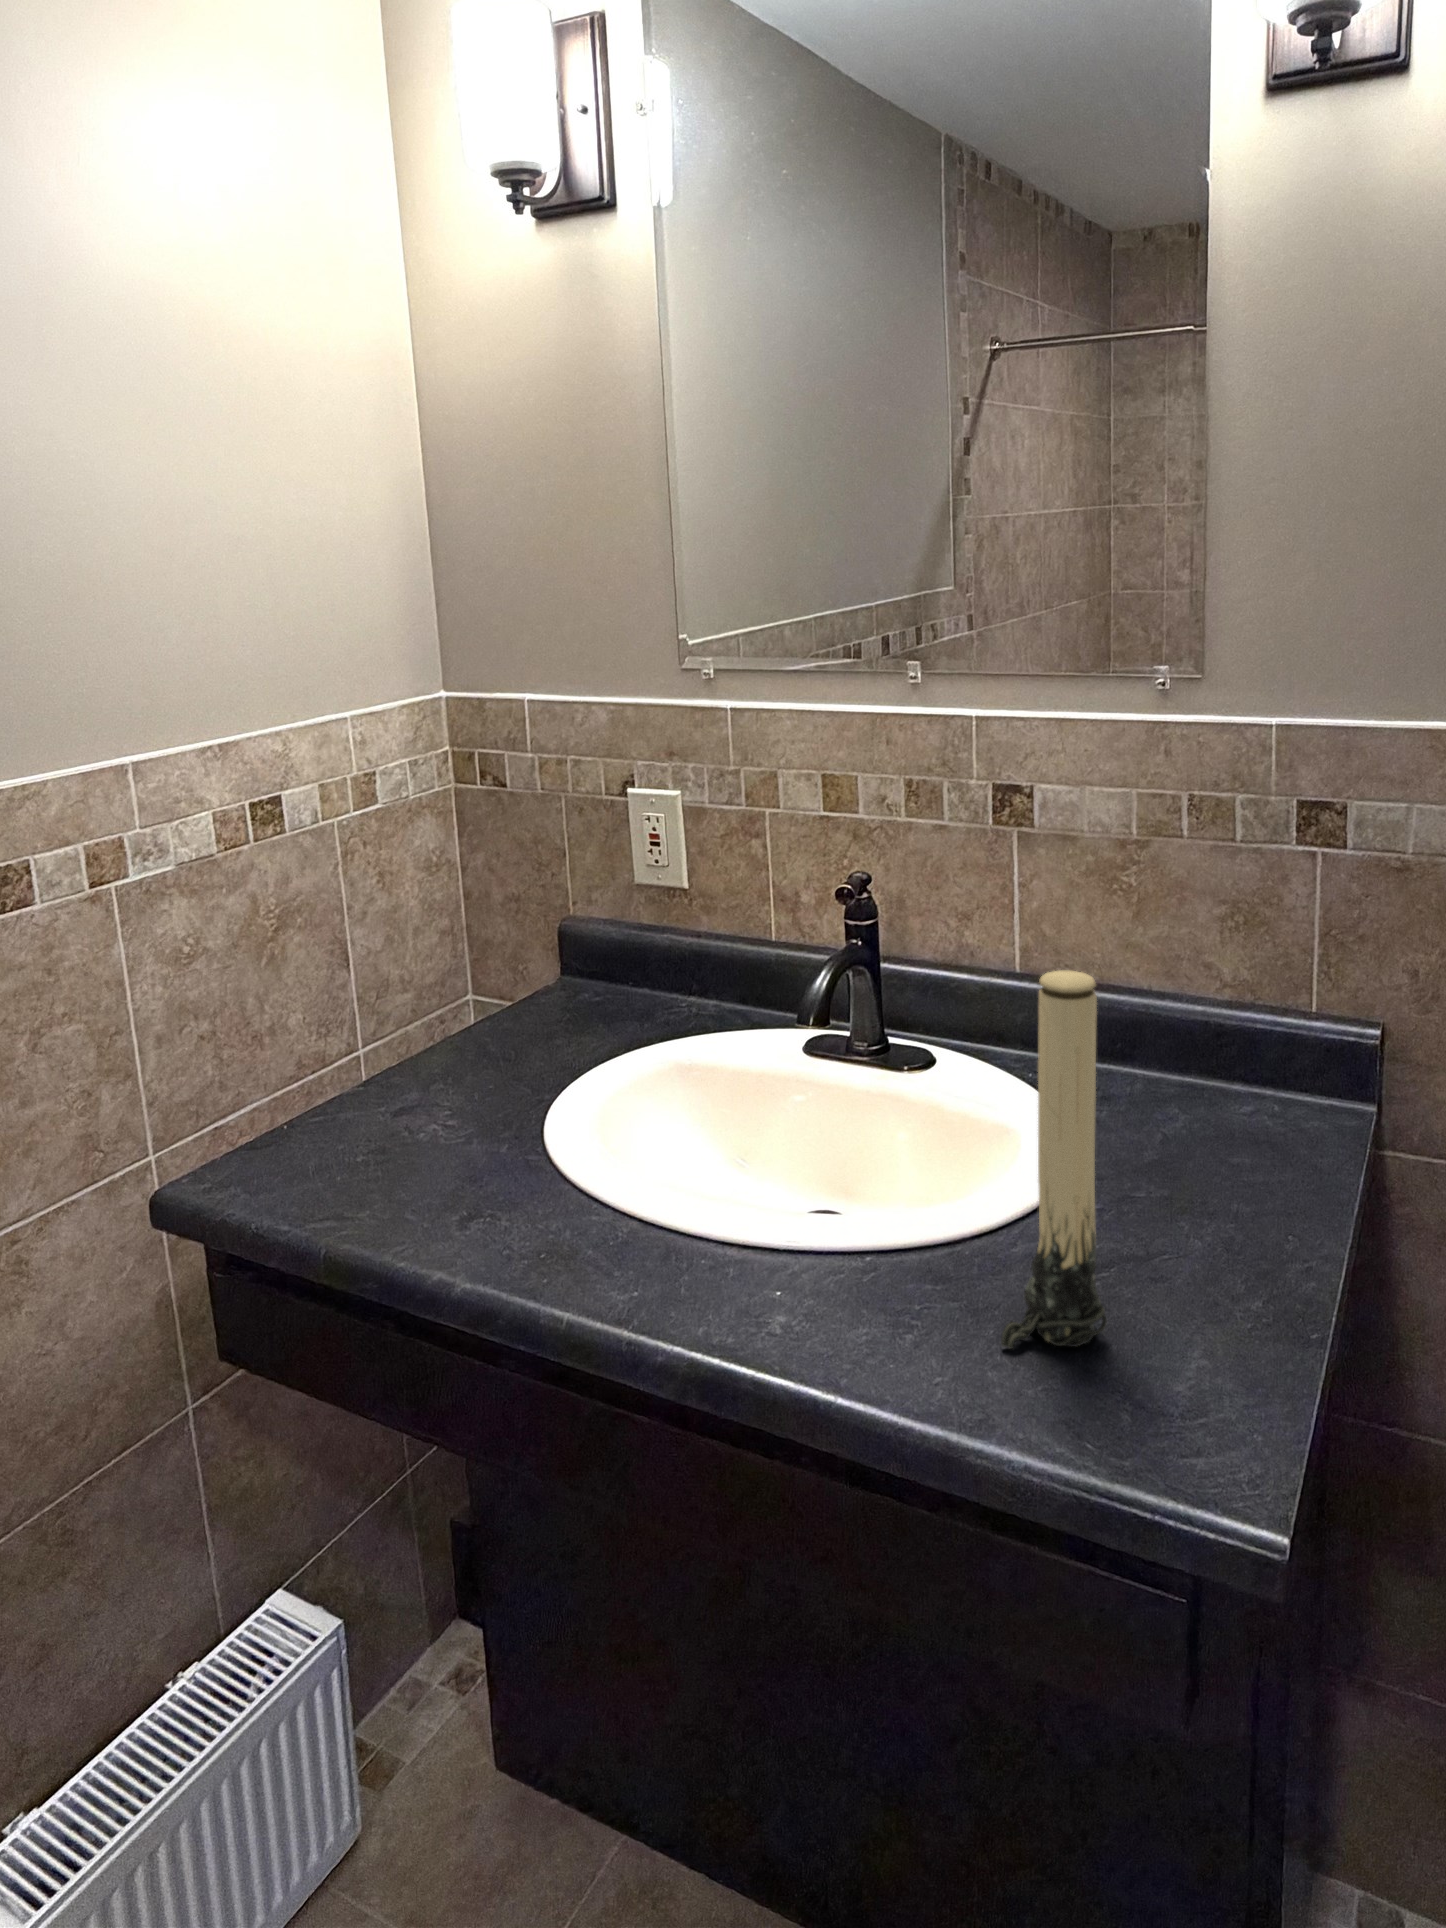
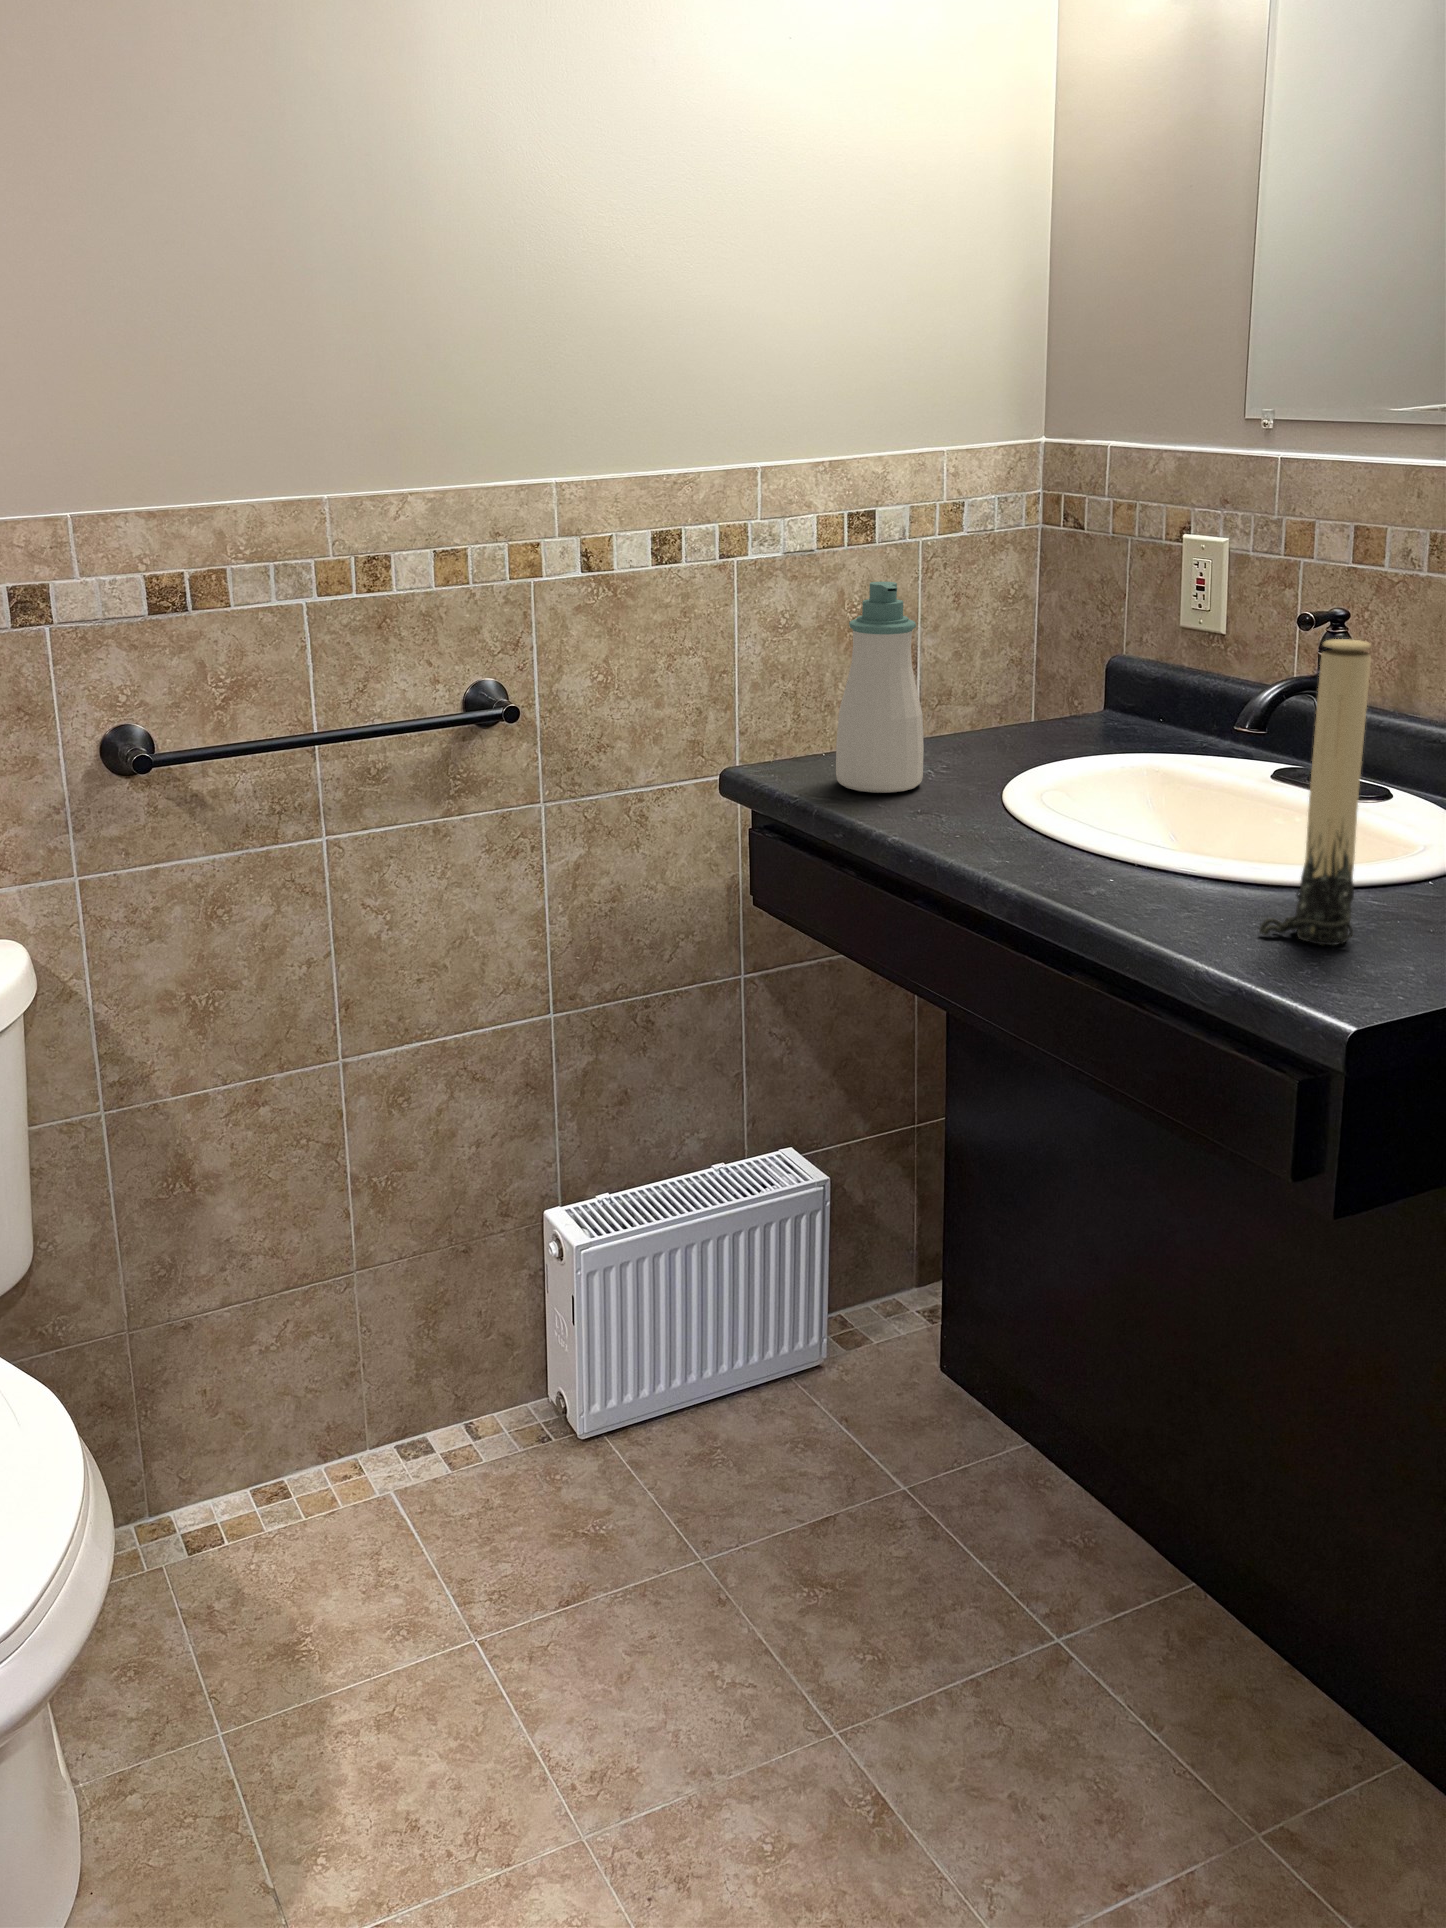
soap bottle: none [315,911,435,1189] -> present [836,582,924,793]

